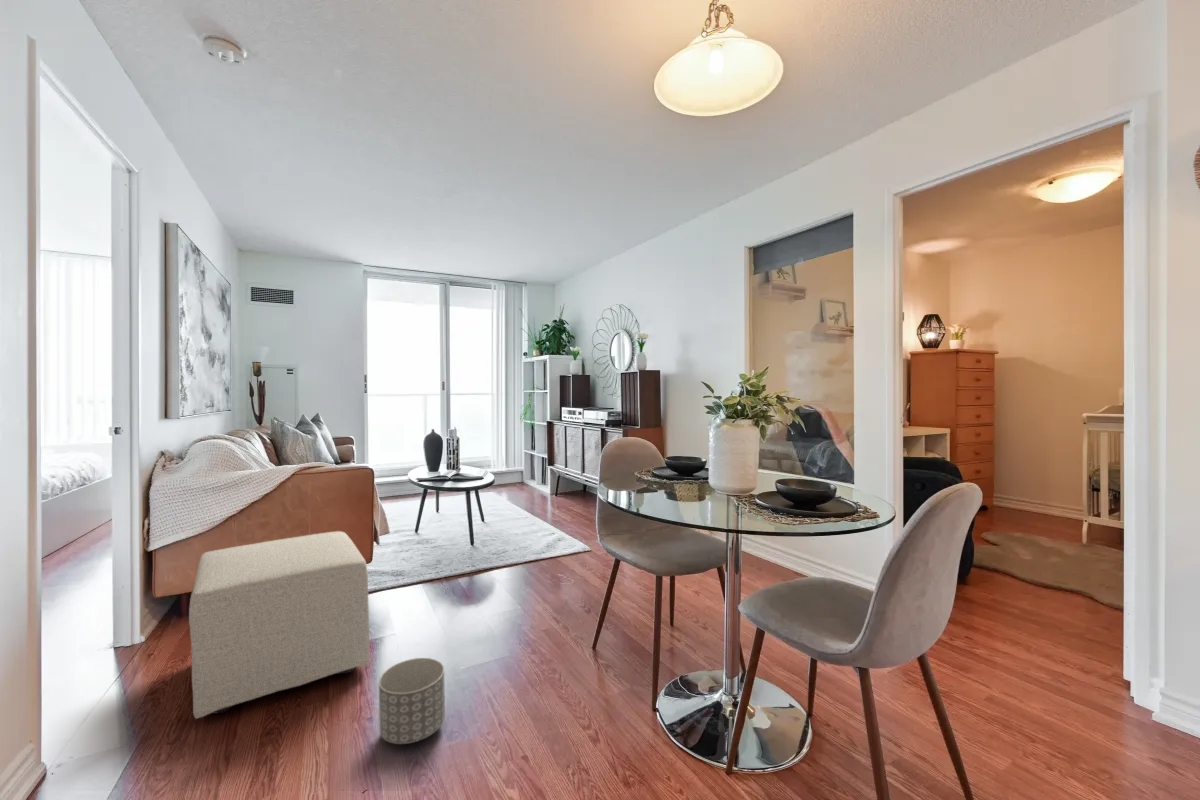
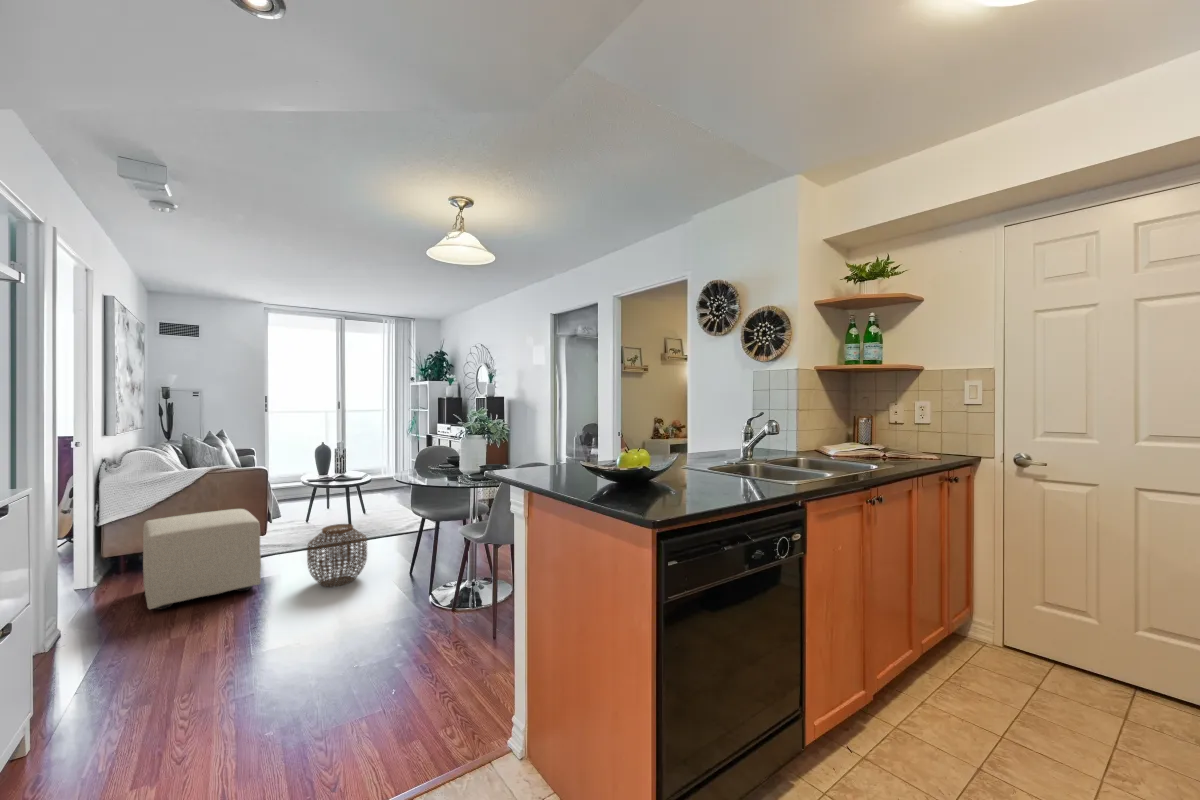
woven basket: none [439,565,528,673] -> present [307,524,367,587]
planter: present [379,658,445,744] -> none [265,571,305,612]

